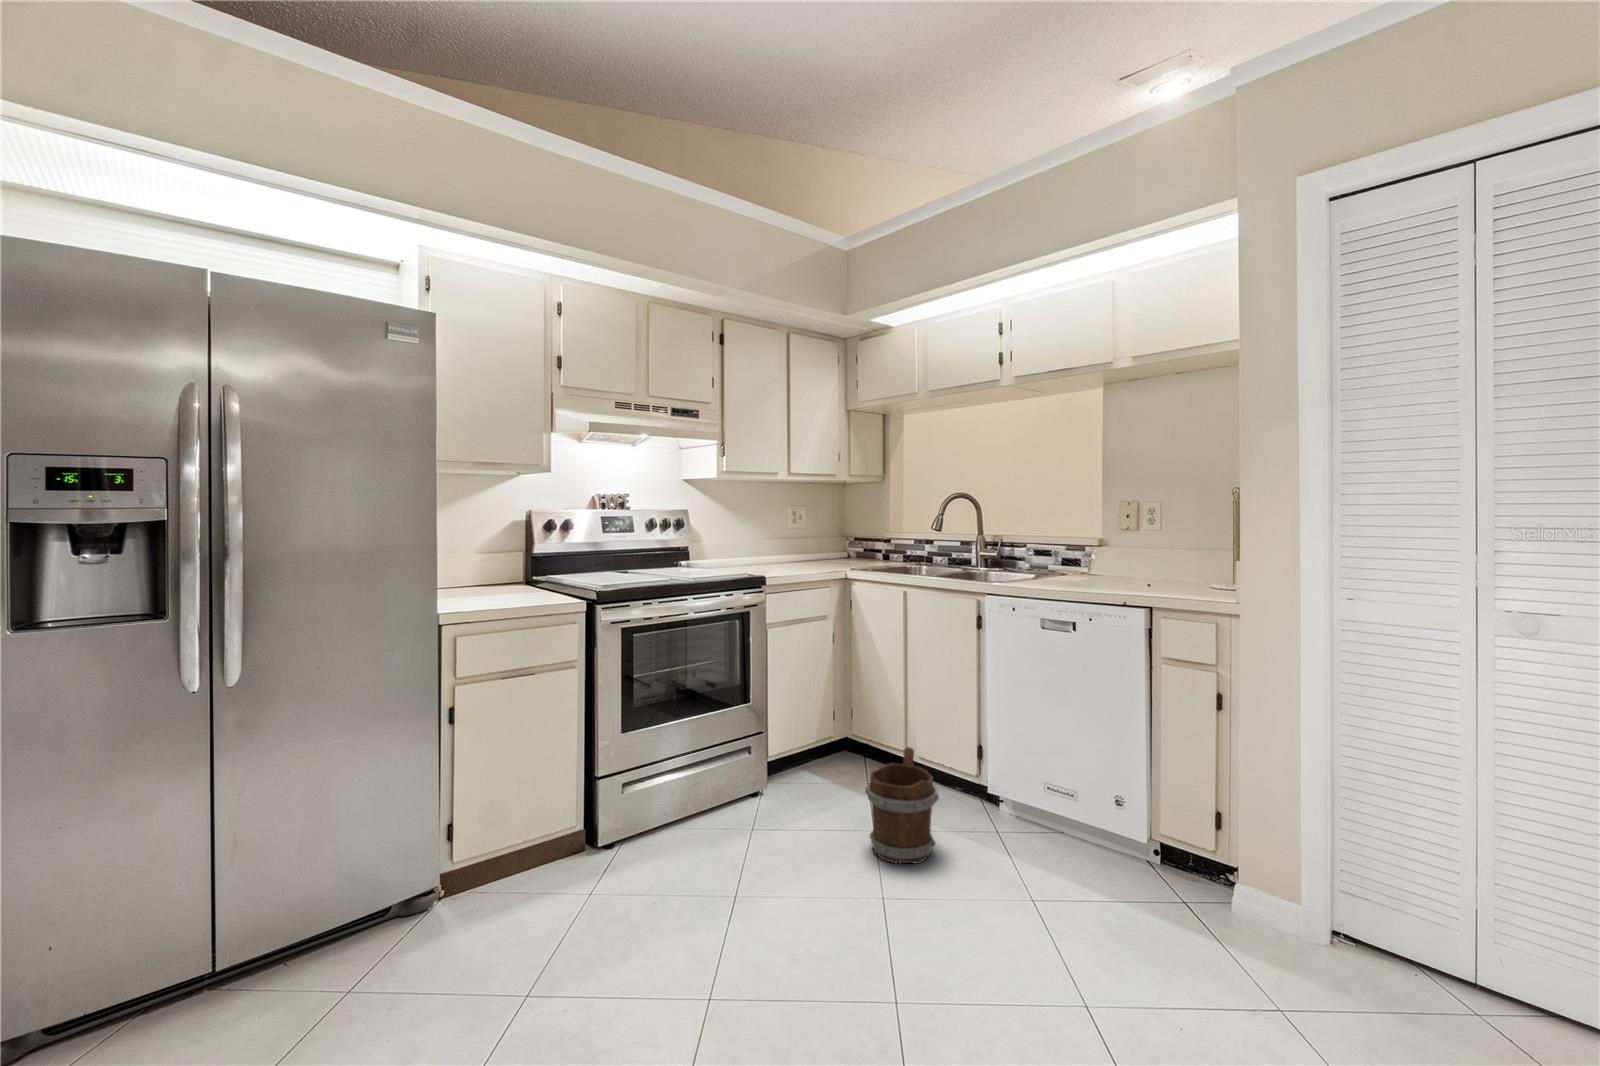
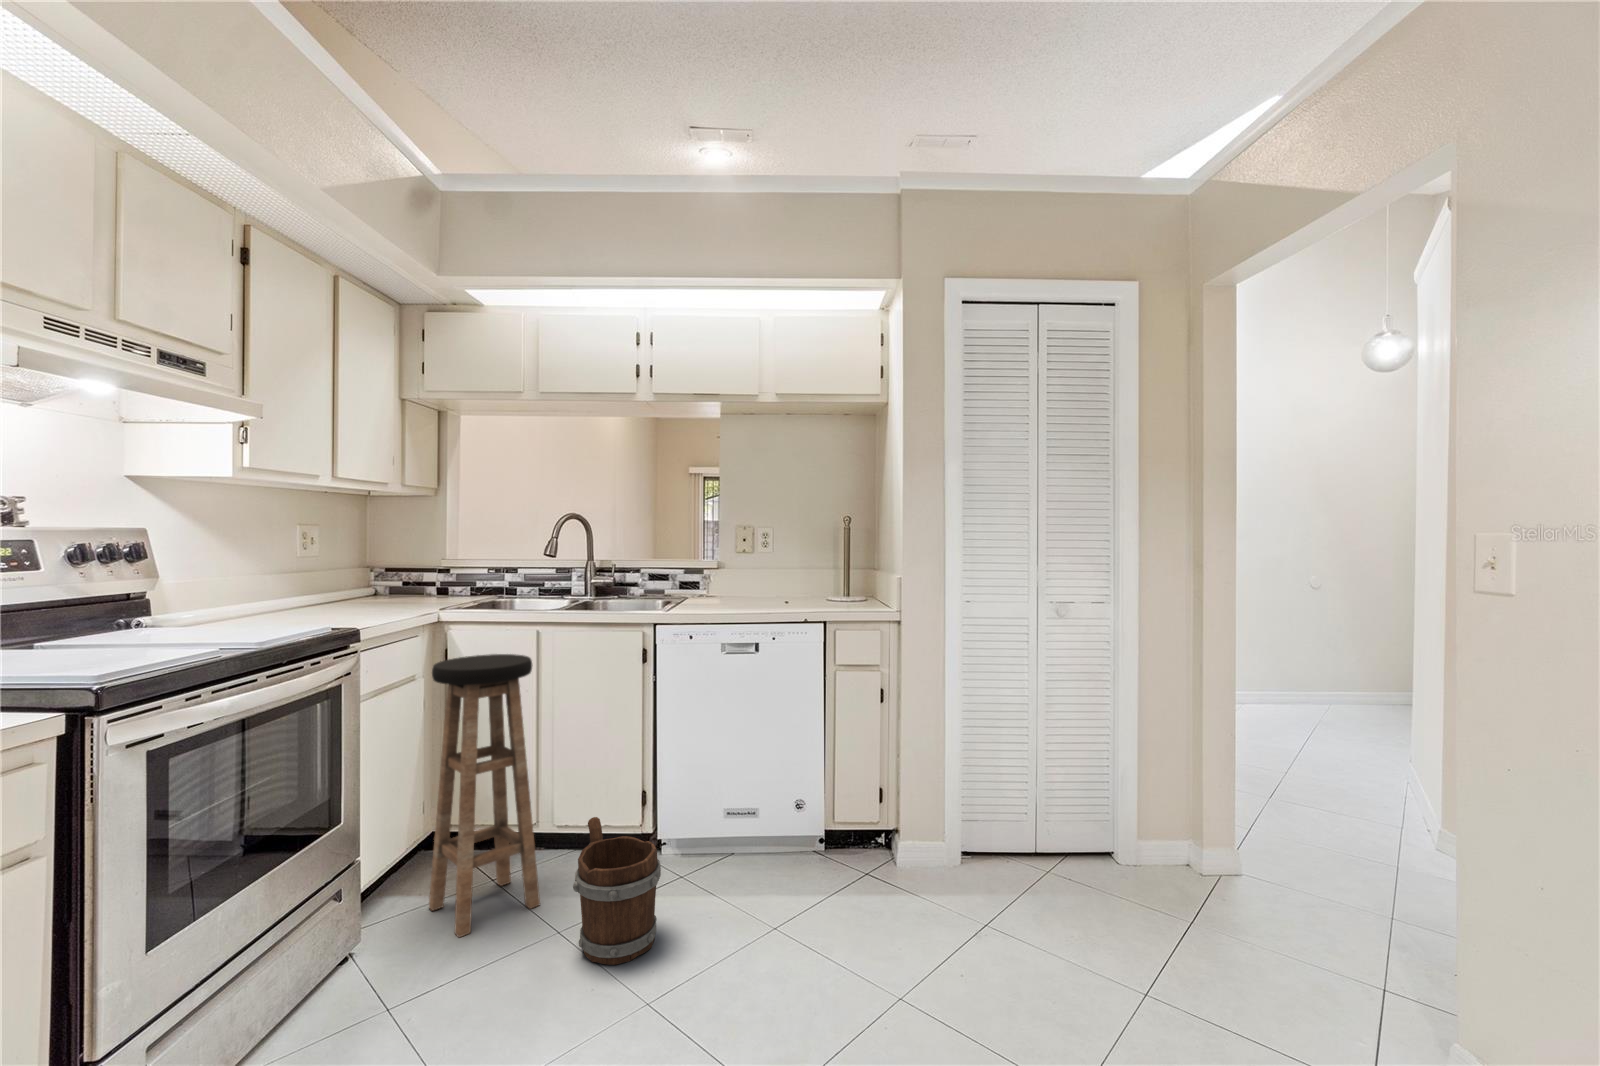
bar stool: none [813,605,883,807] -> present [429,654,540,937]

